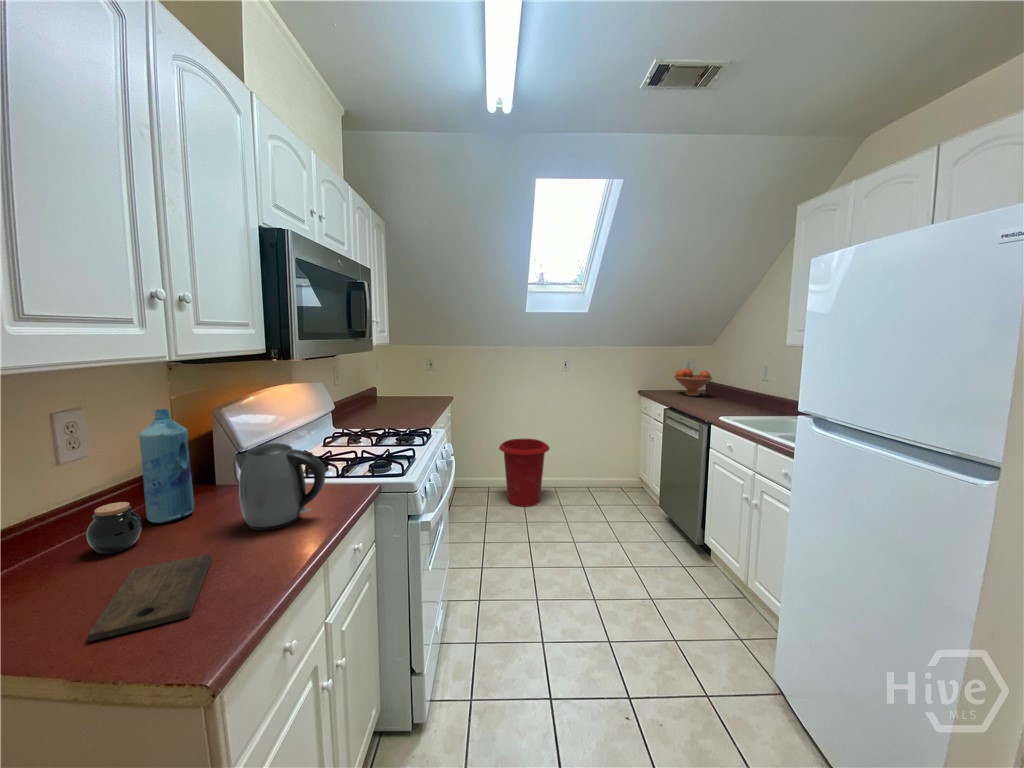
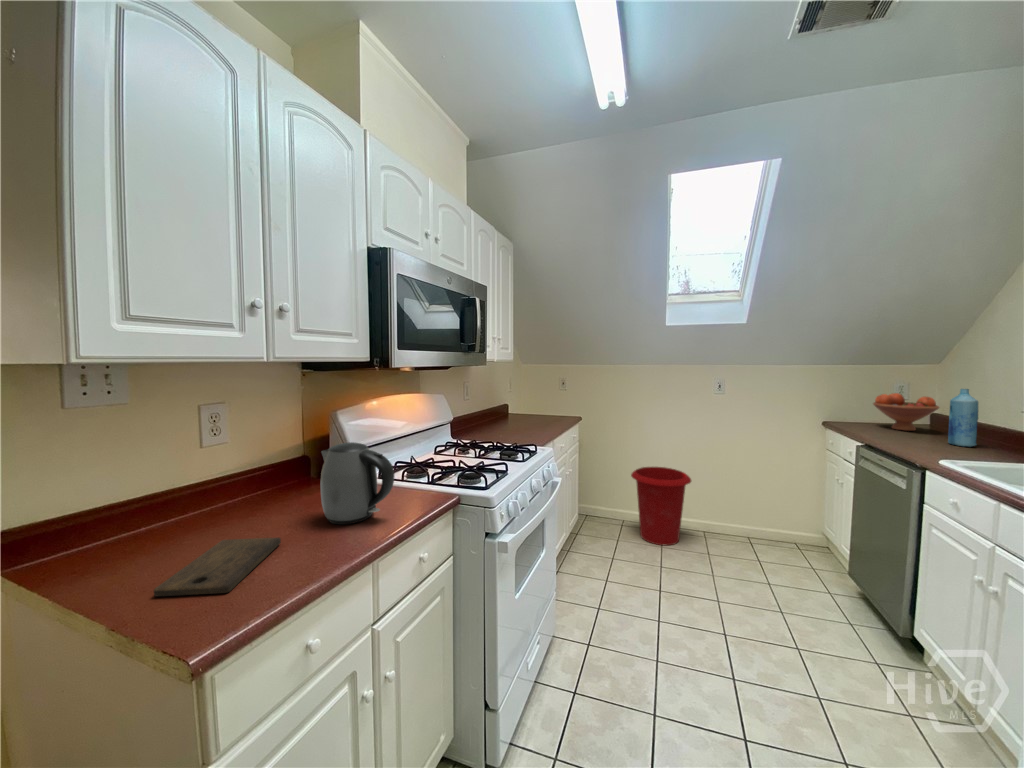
bottle: present [139,409,194,523] -> present [948,389,978,446]
jar: present [87,502,142,554] -> none [211,482,251,524]

